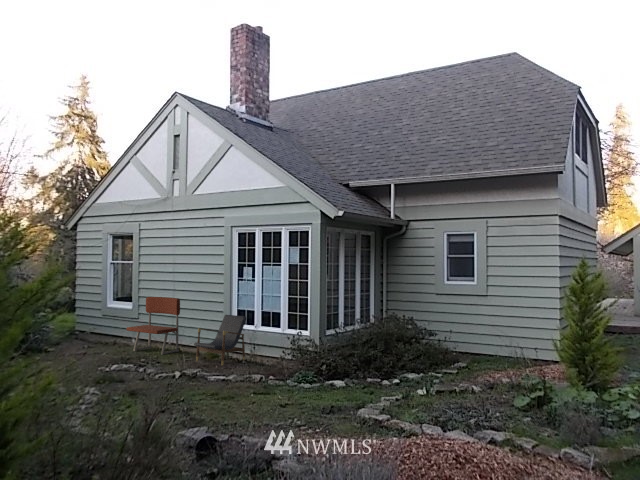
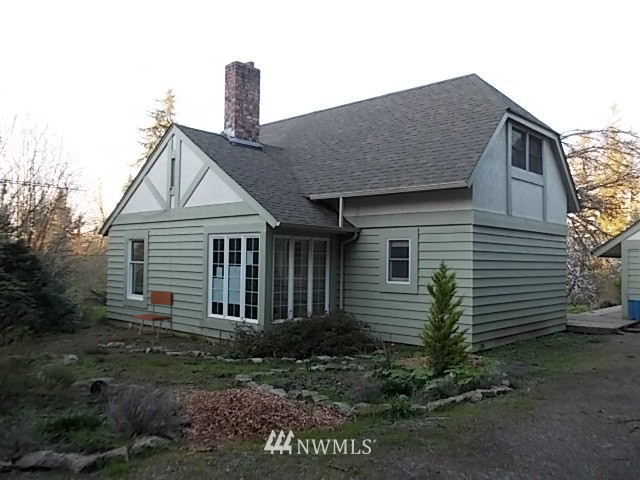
lounge chair: present [194,315,246,366] -> none [173,306,217,347]

